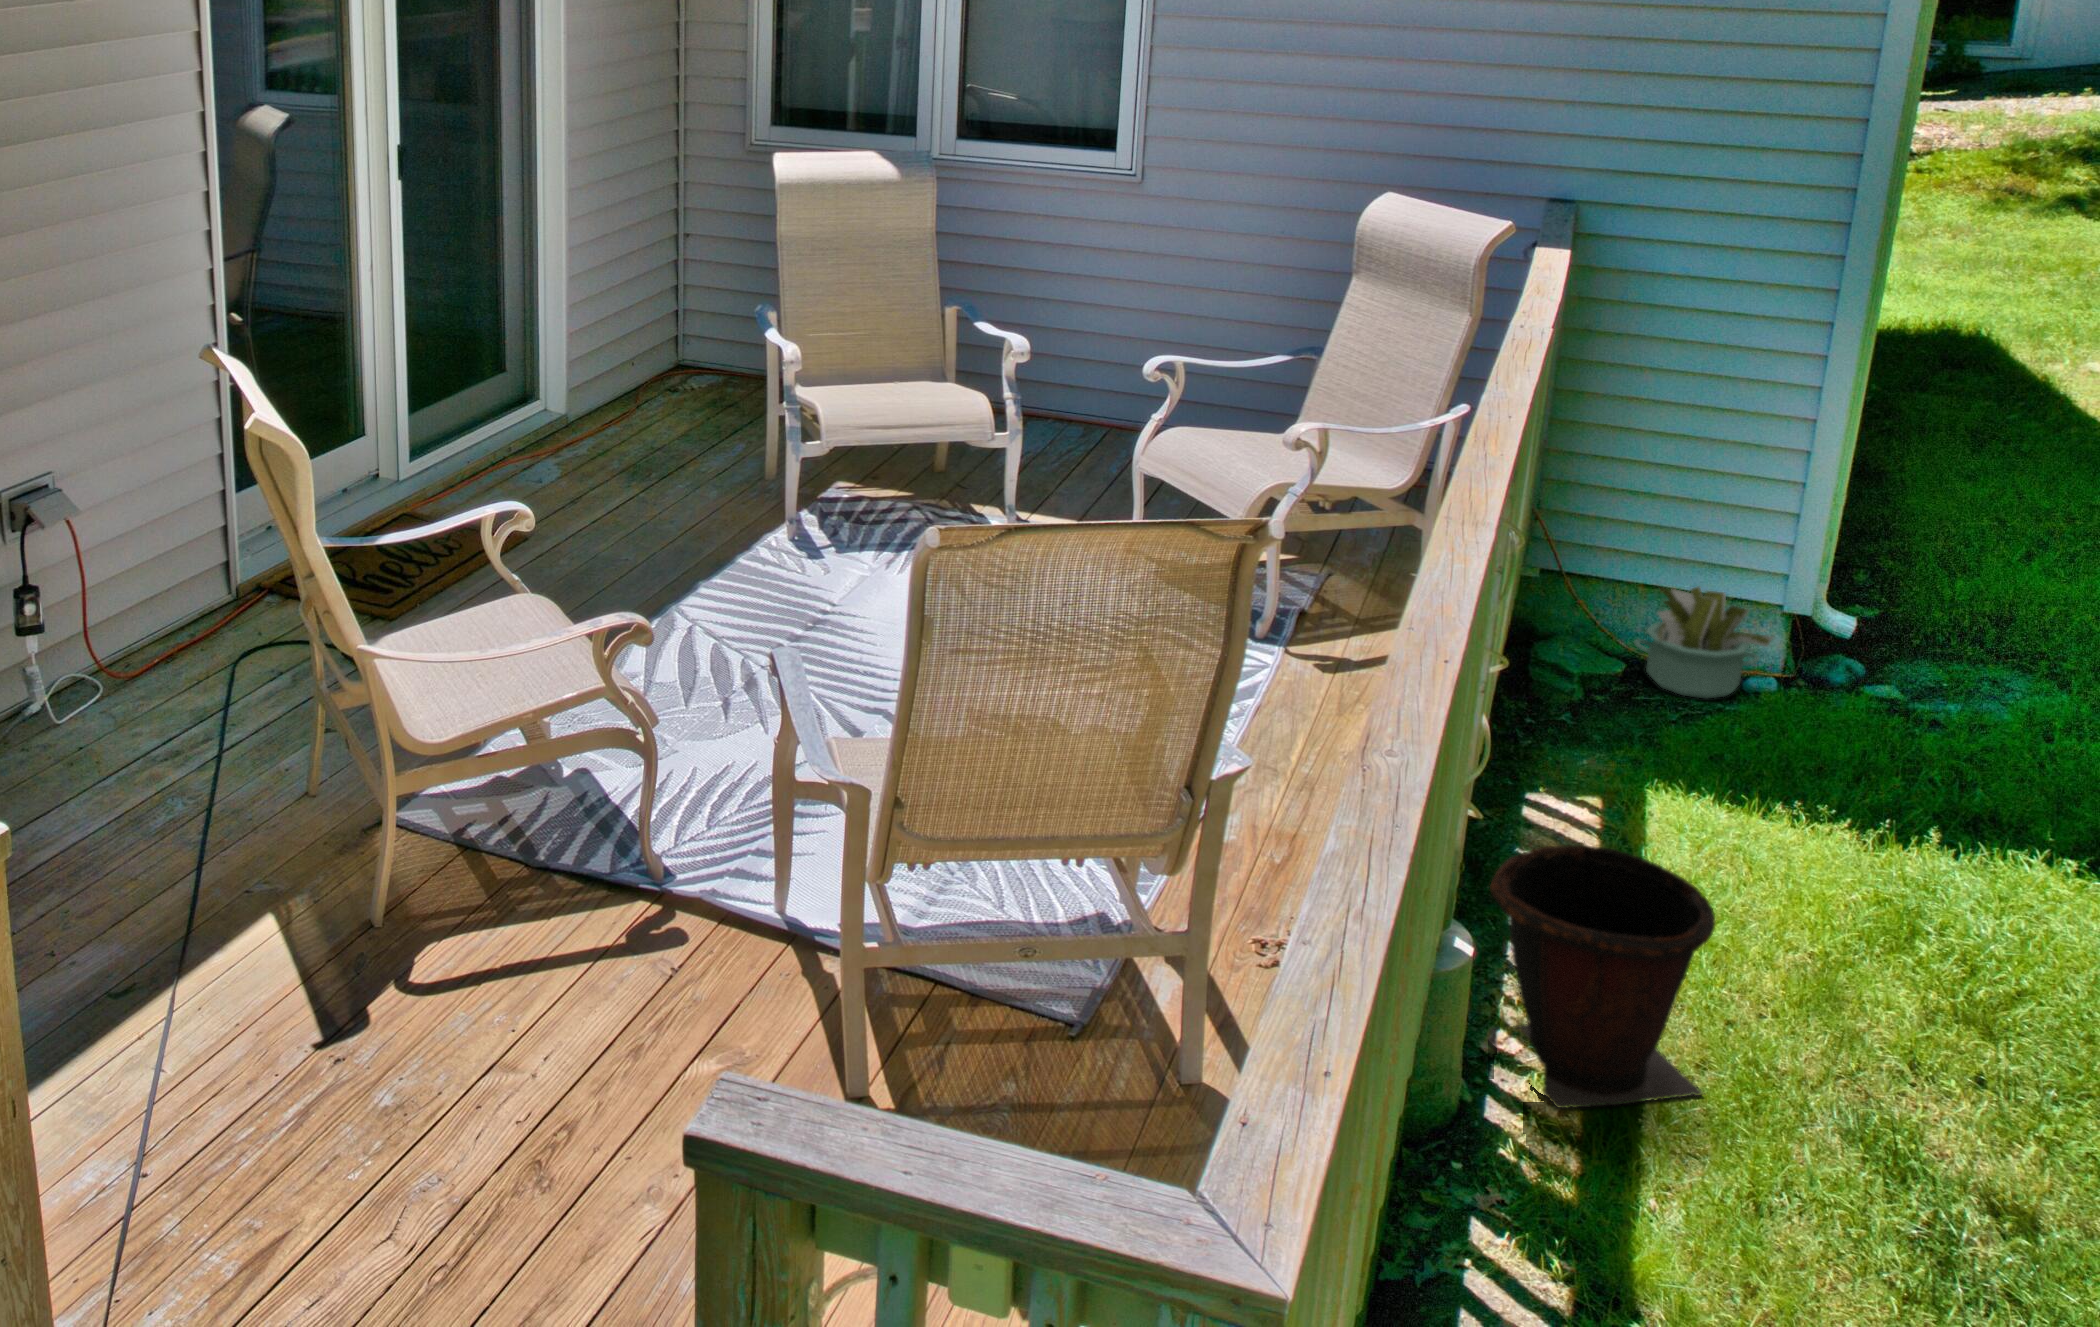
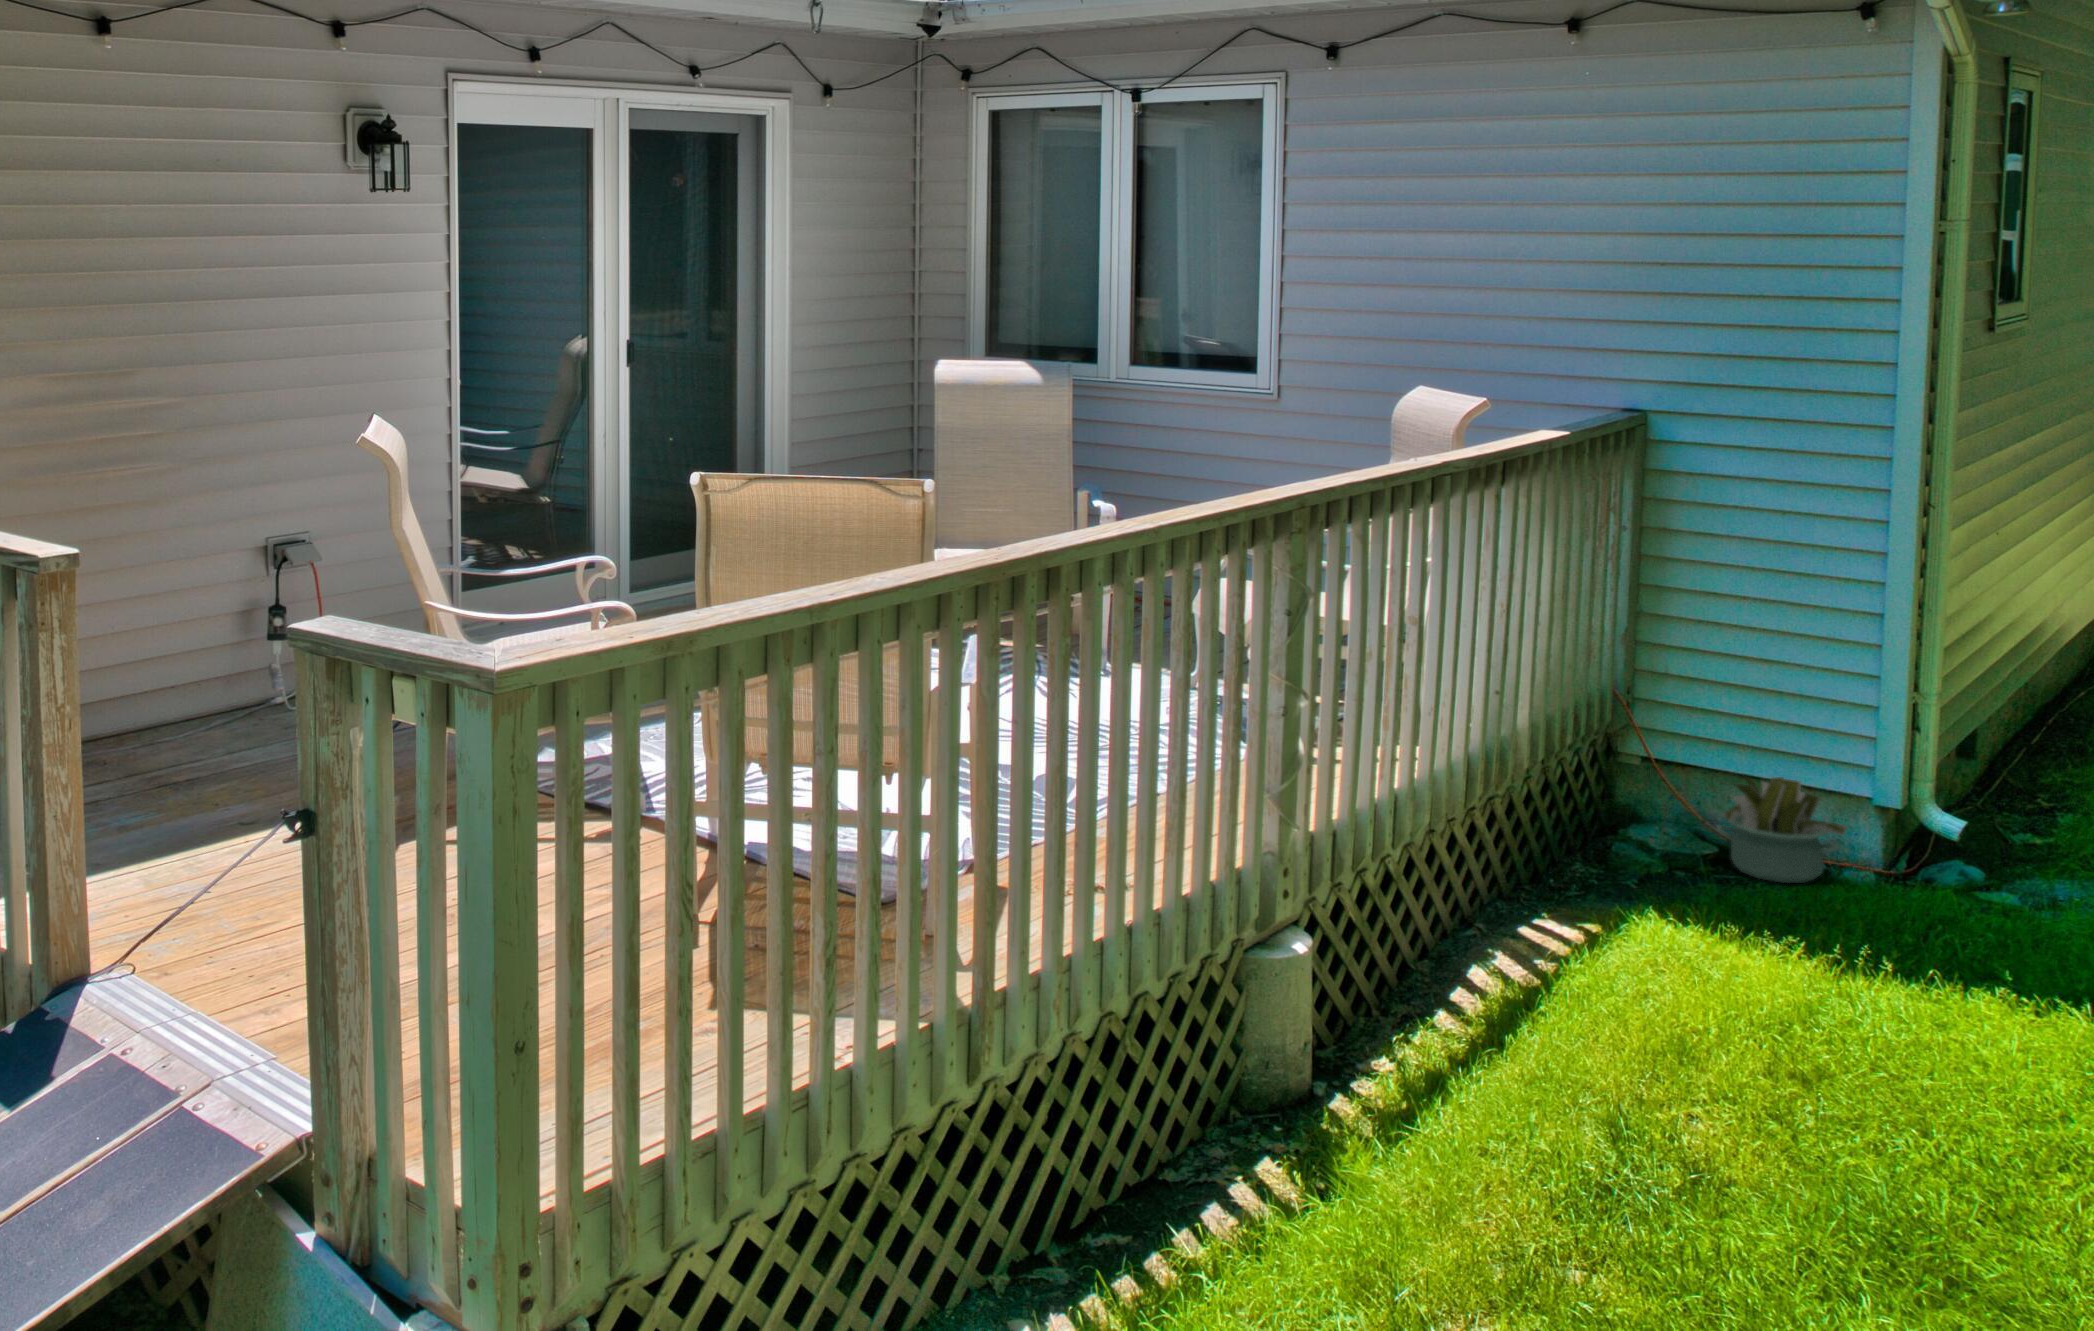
bucket: present [1488,845,1716,1108] -> none [1332,889,1523,1110]

